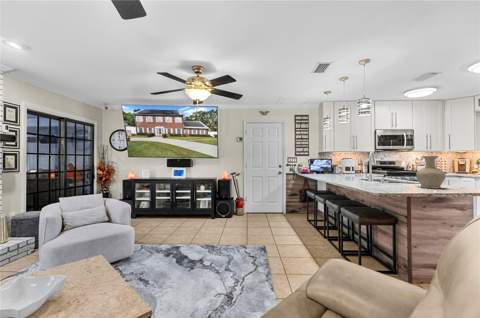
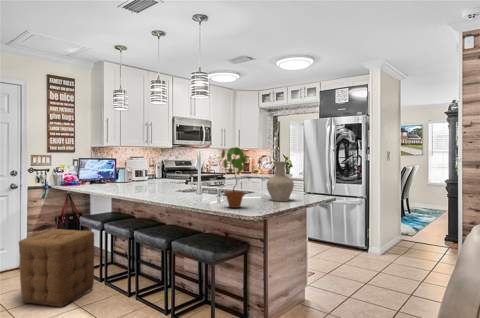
potted plant: none [363,146,383,187] -> present [221,147,247,208]
ottoman: none [274,195,309,233] -> present [19,229,94,307]

